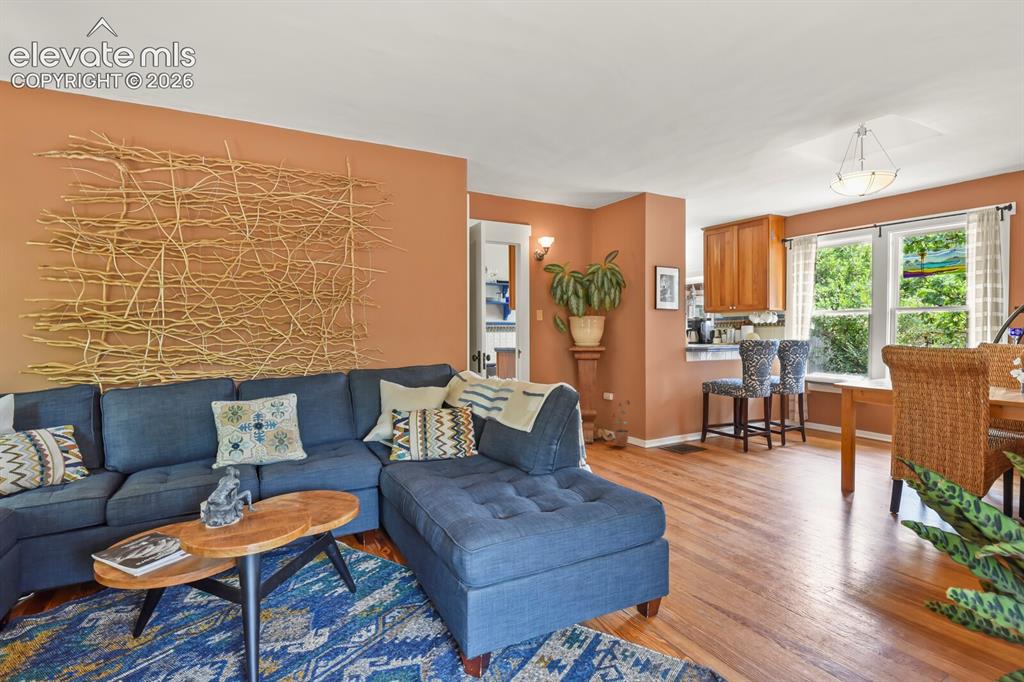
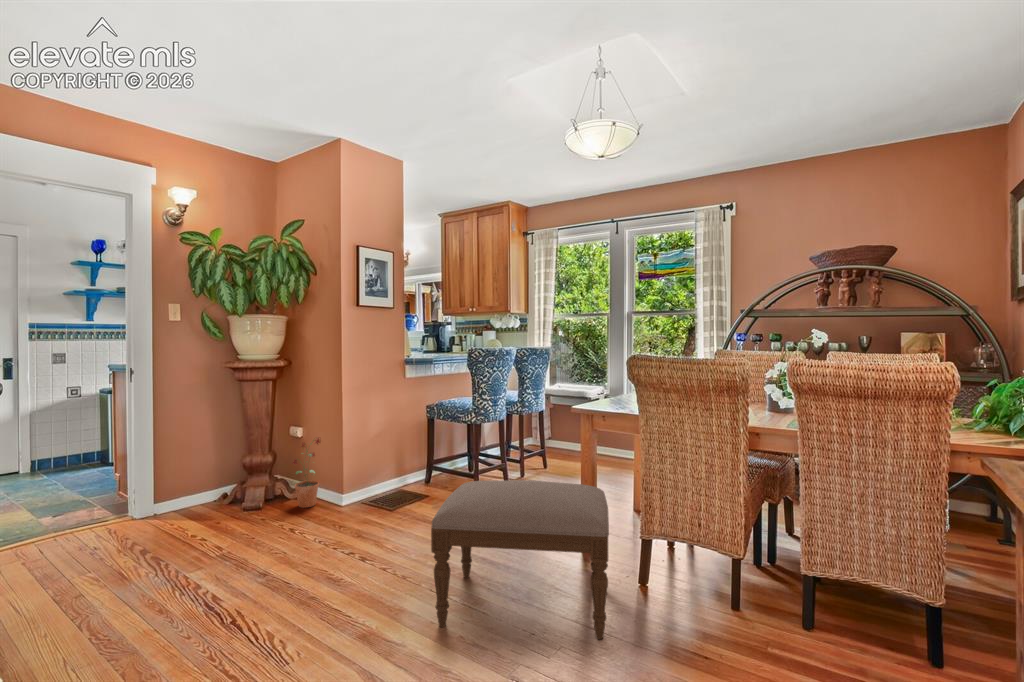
ottoman: none [736,428,865,530] -> present [431,480,609,639]

